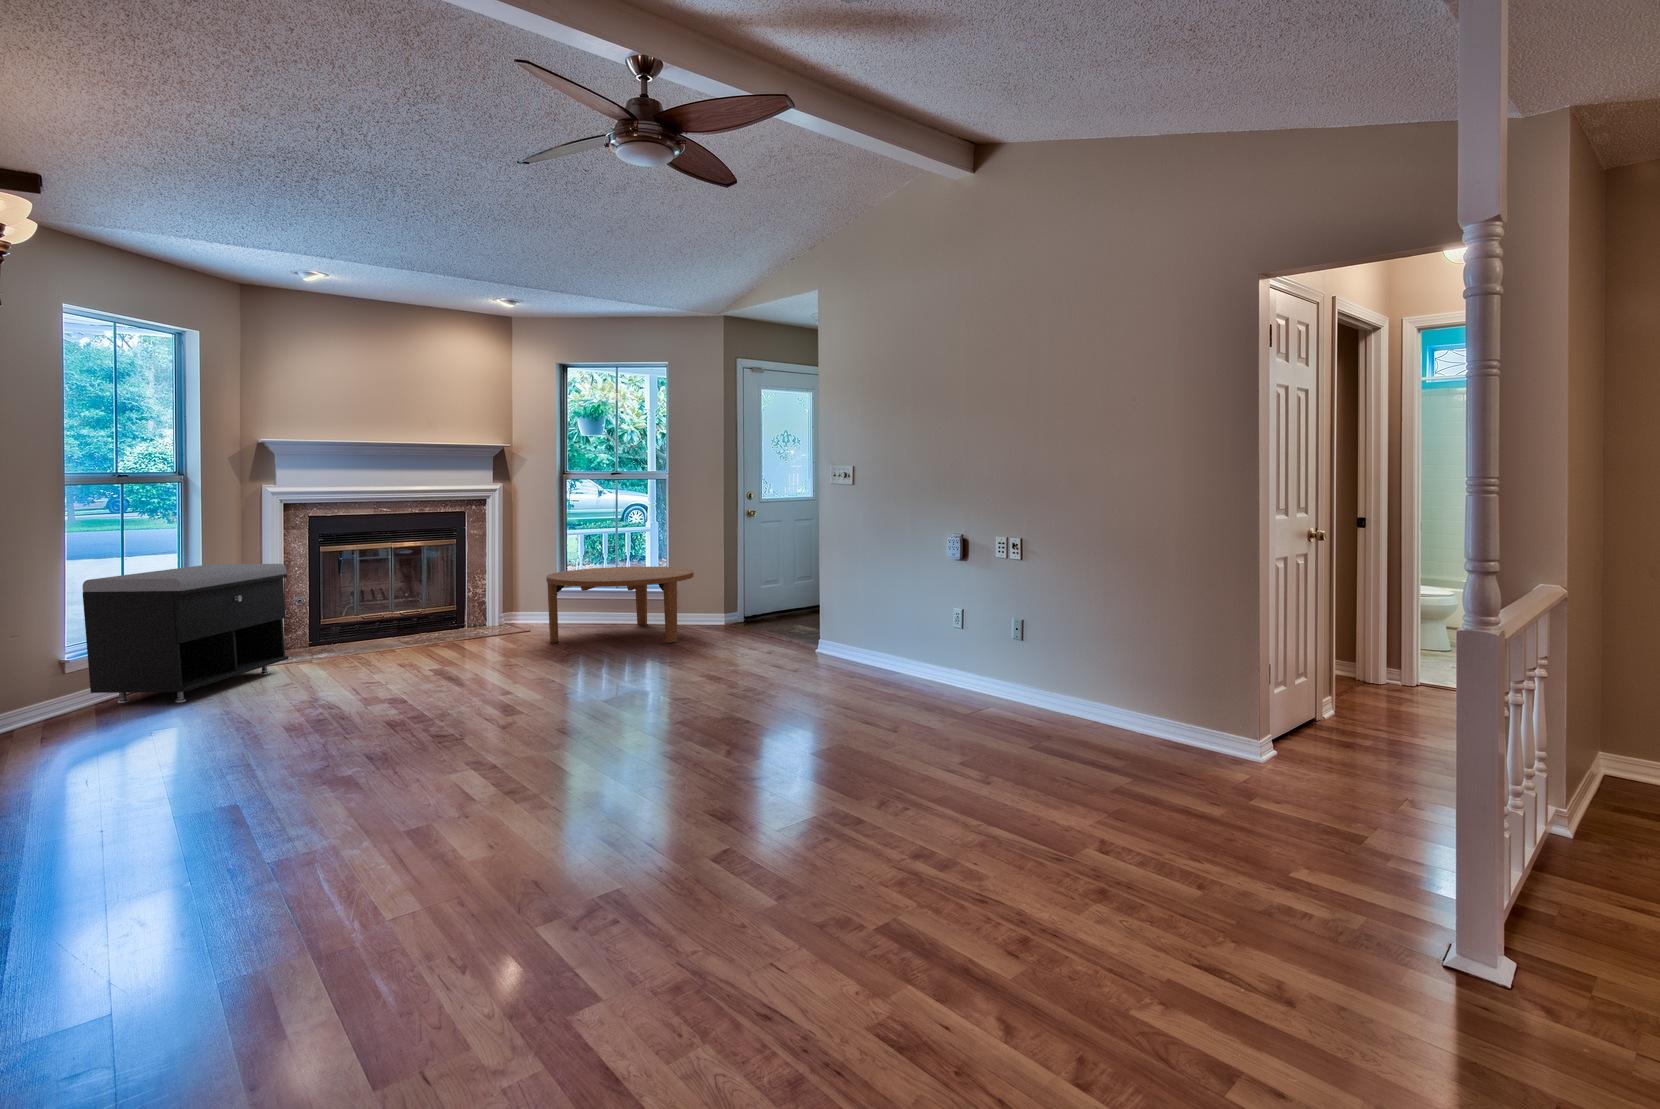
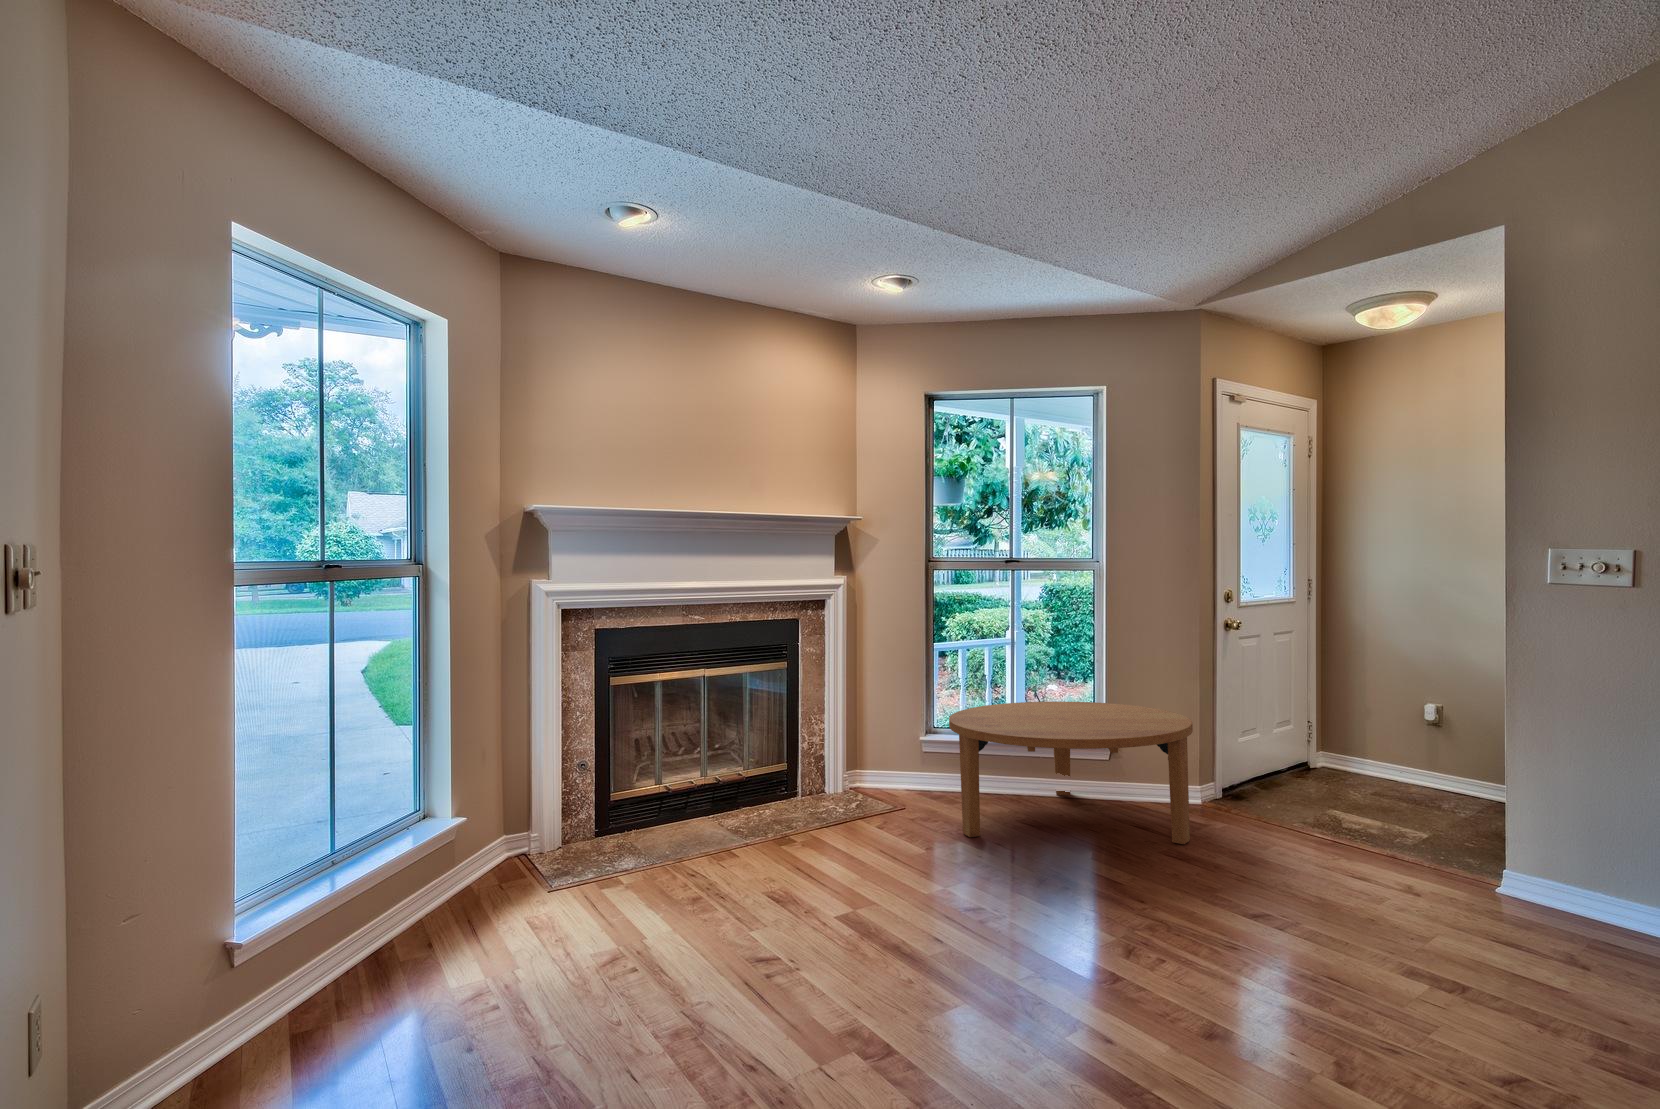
storage bench: present [83,564,288,703] -> none [284,714,592,1005]

